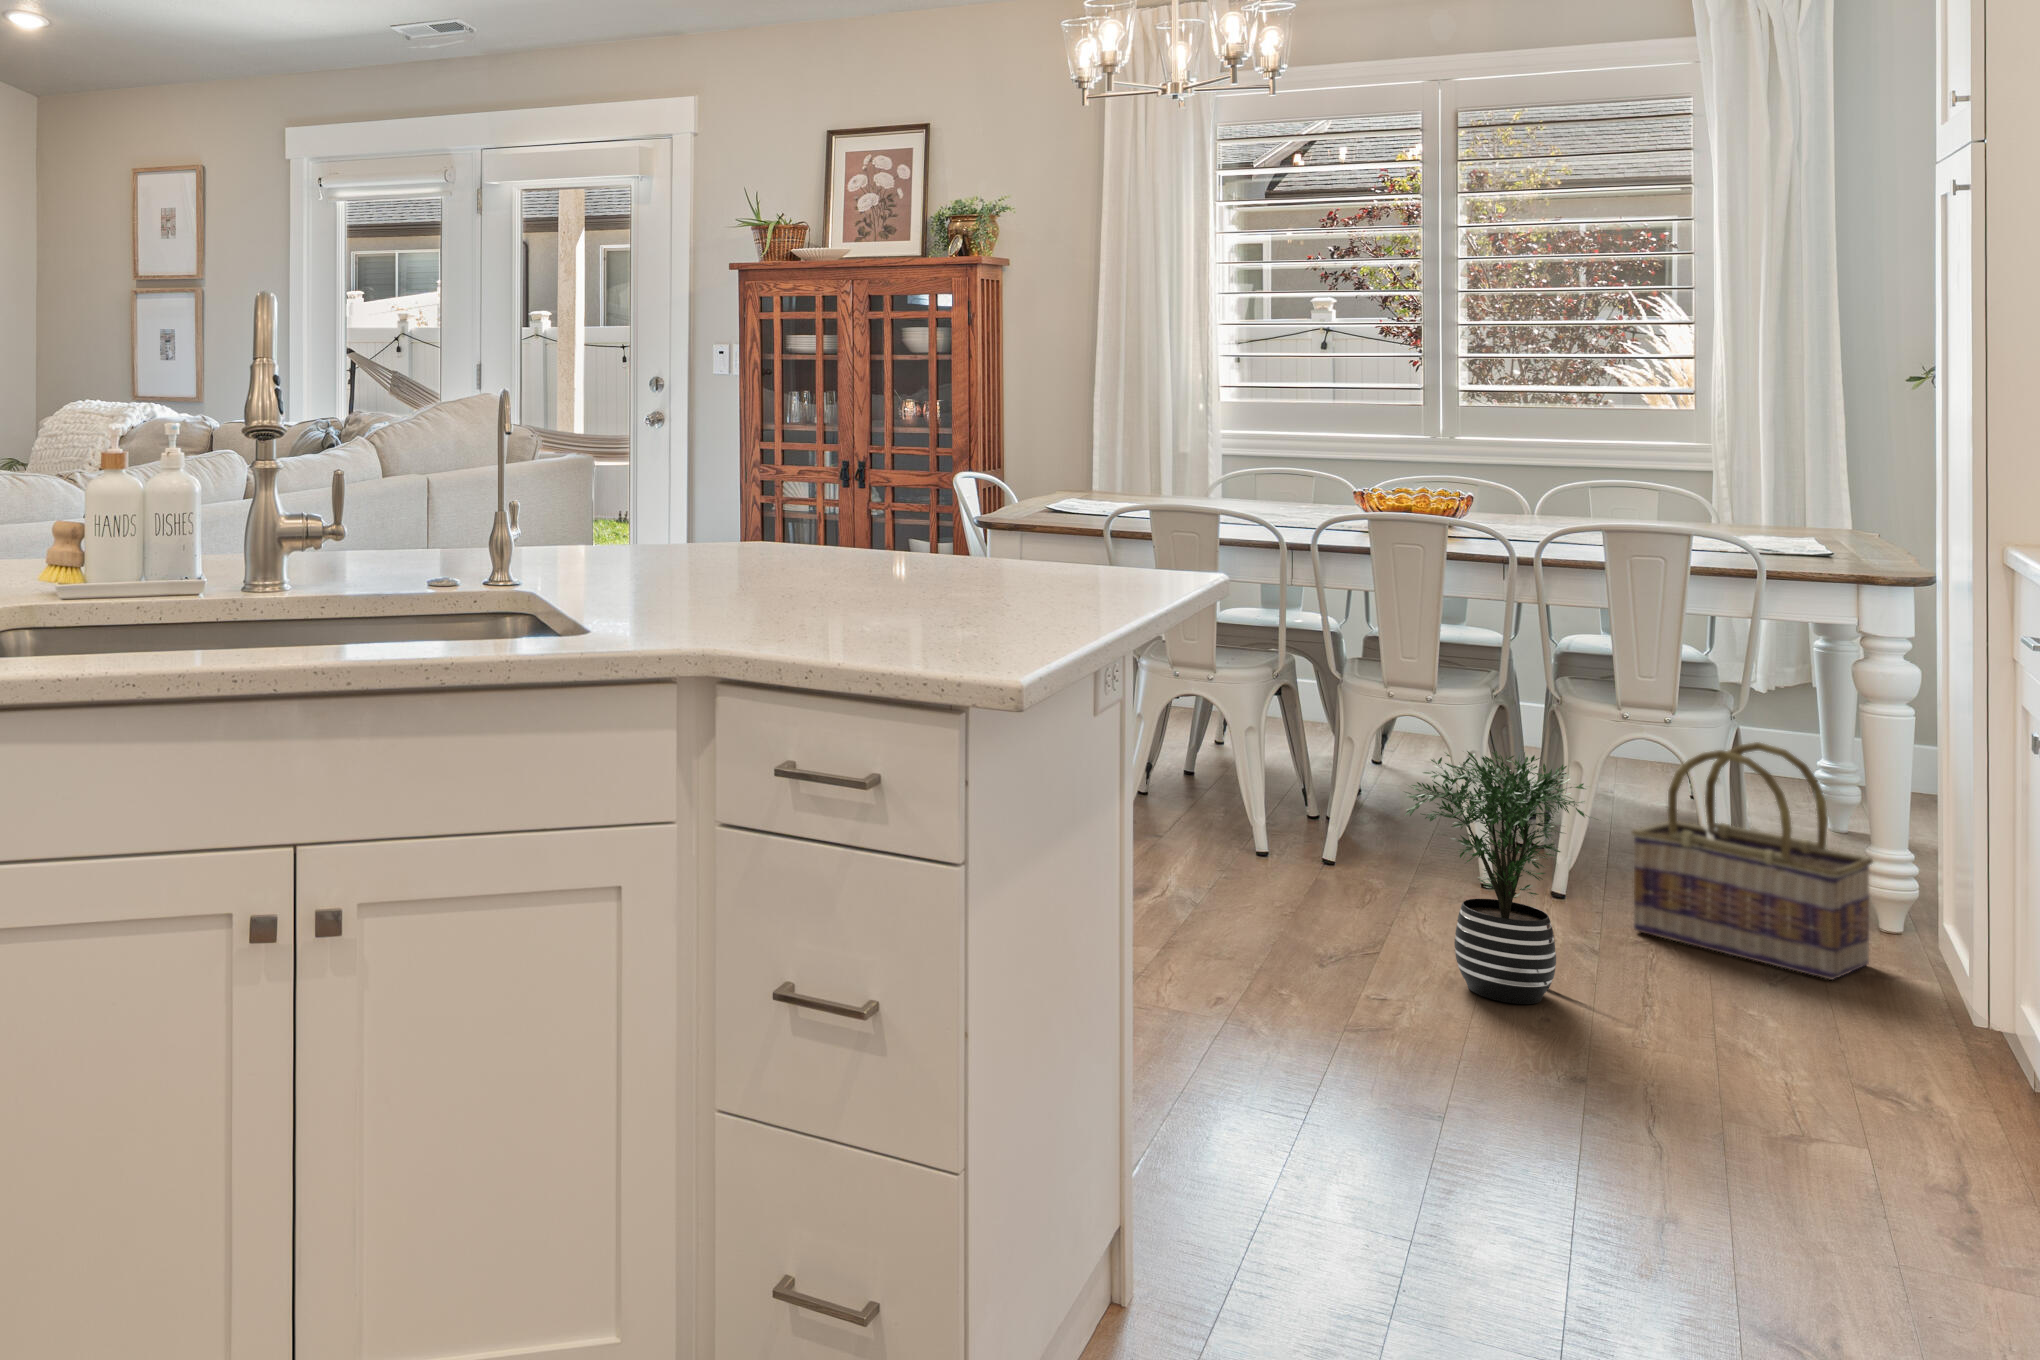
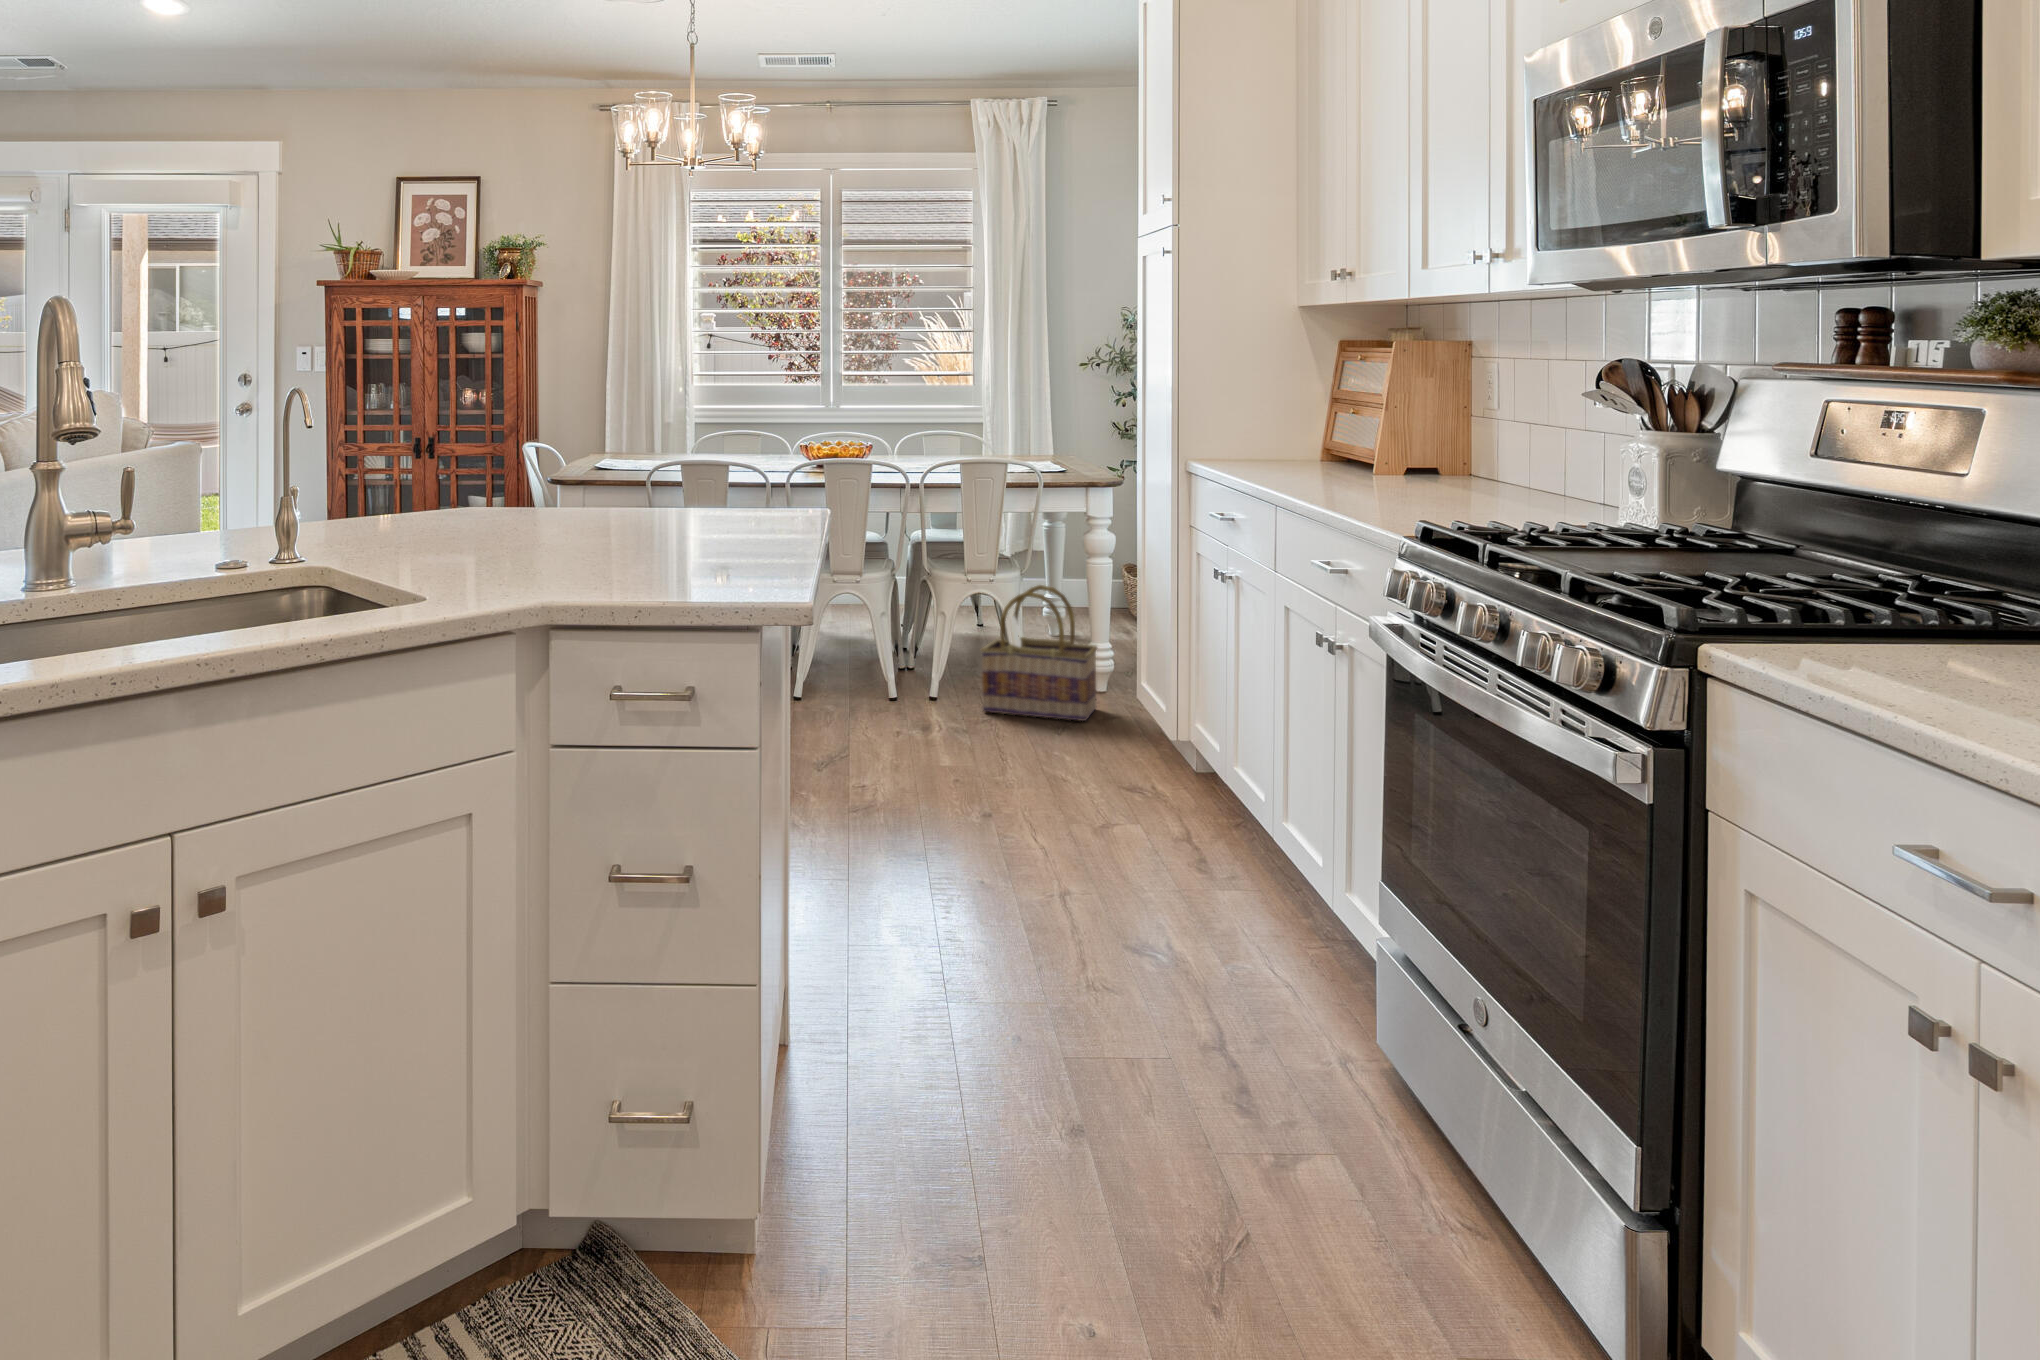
potted plant: present [1405,751,1587,1004] -> none [872,605,985,771]

